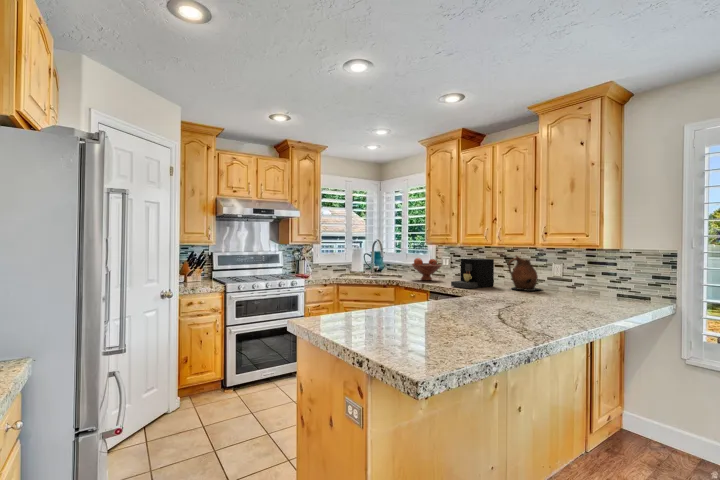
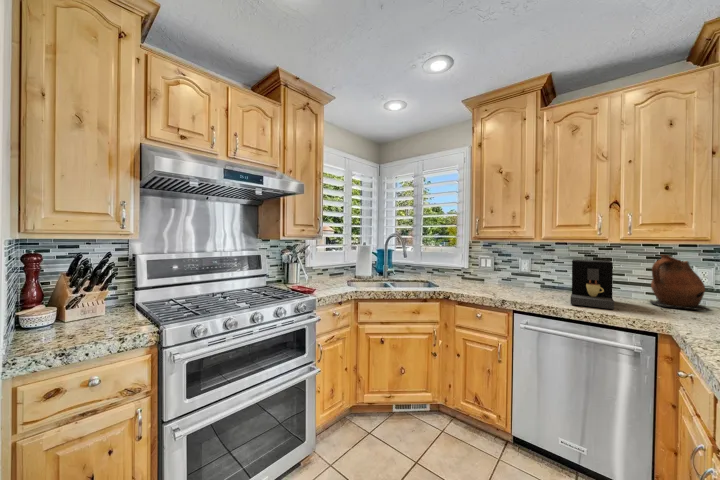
fruit bowl: present [412,258,442,280] -> none [462,259,507,291]

